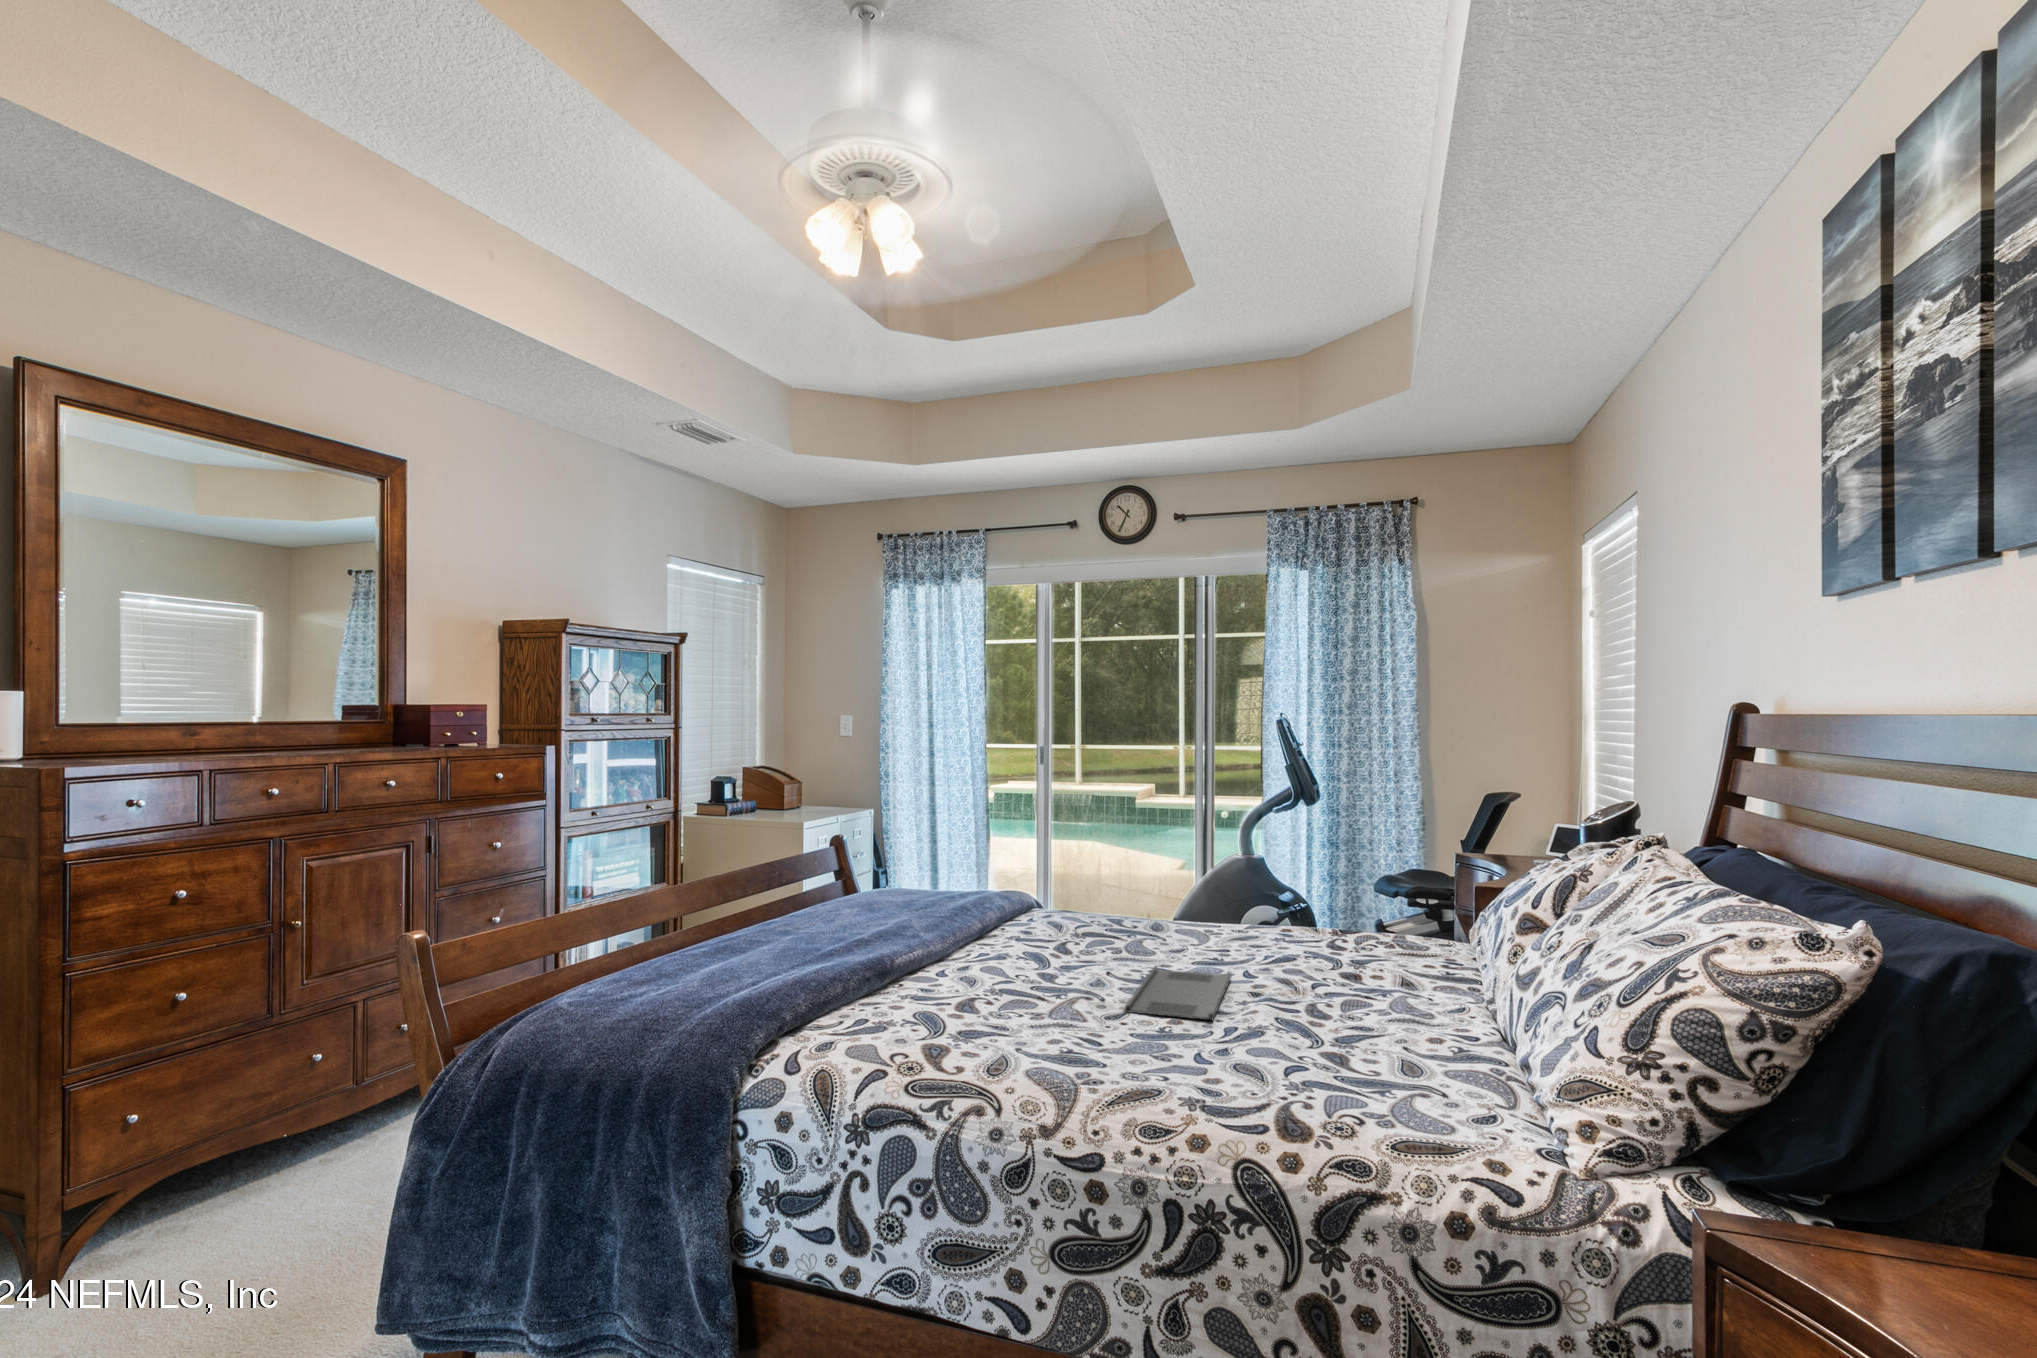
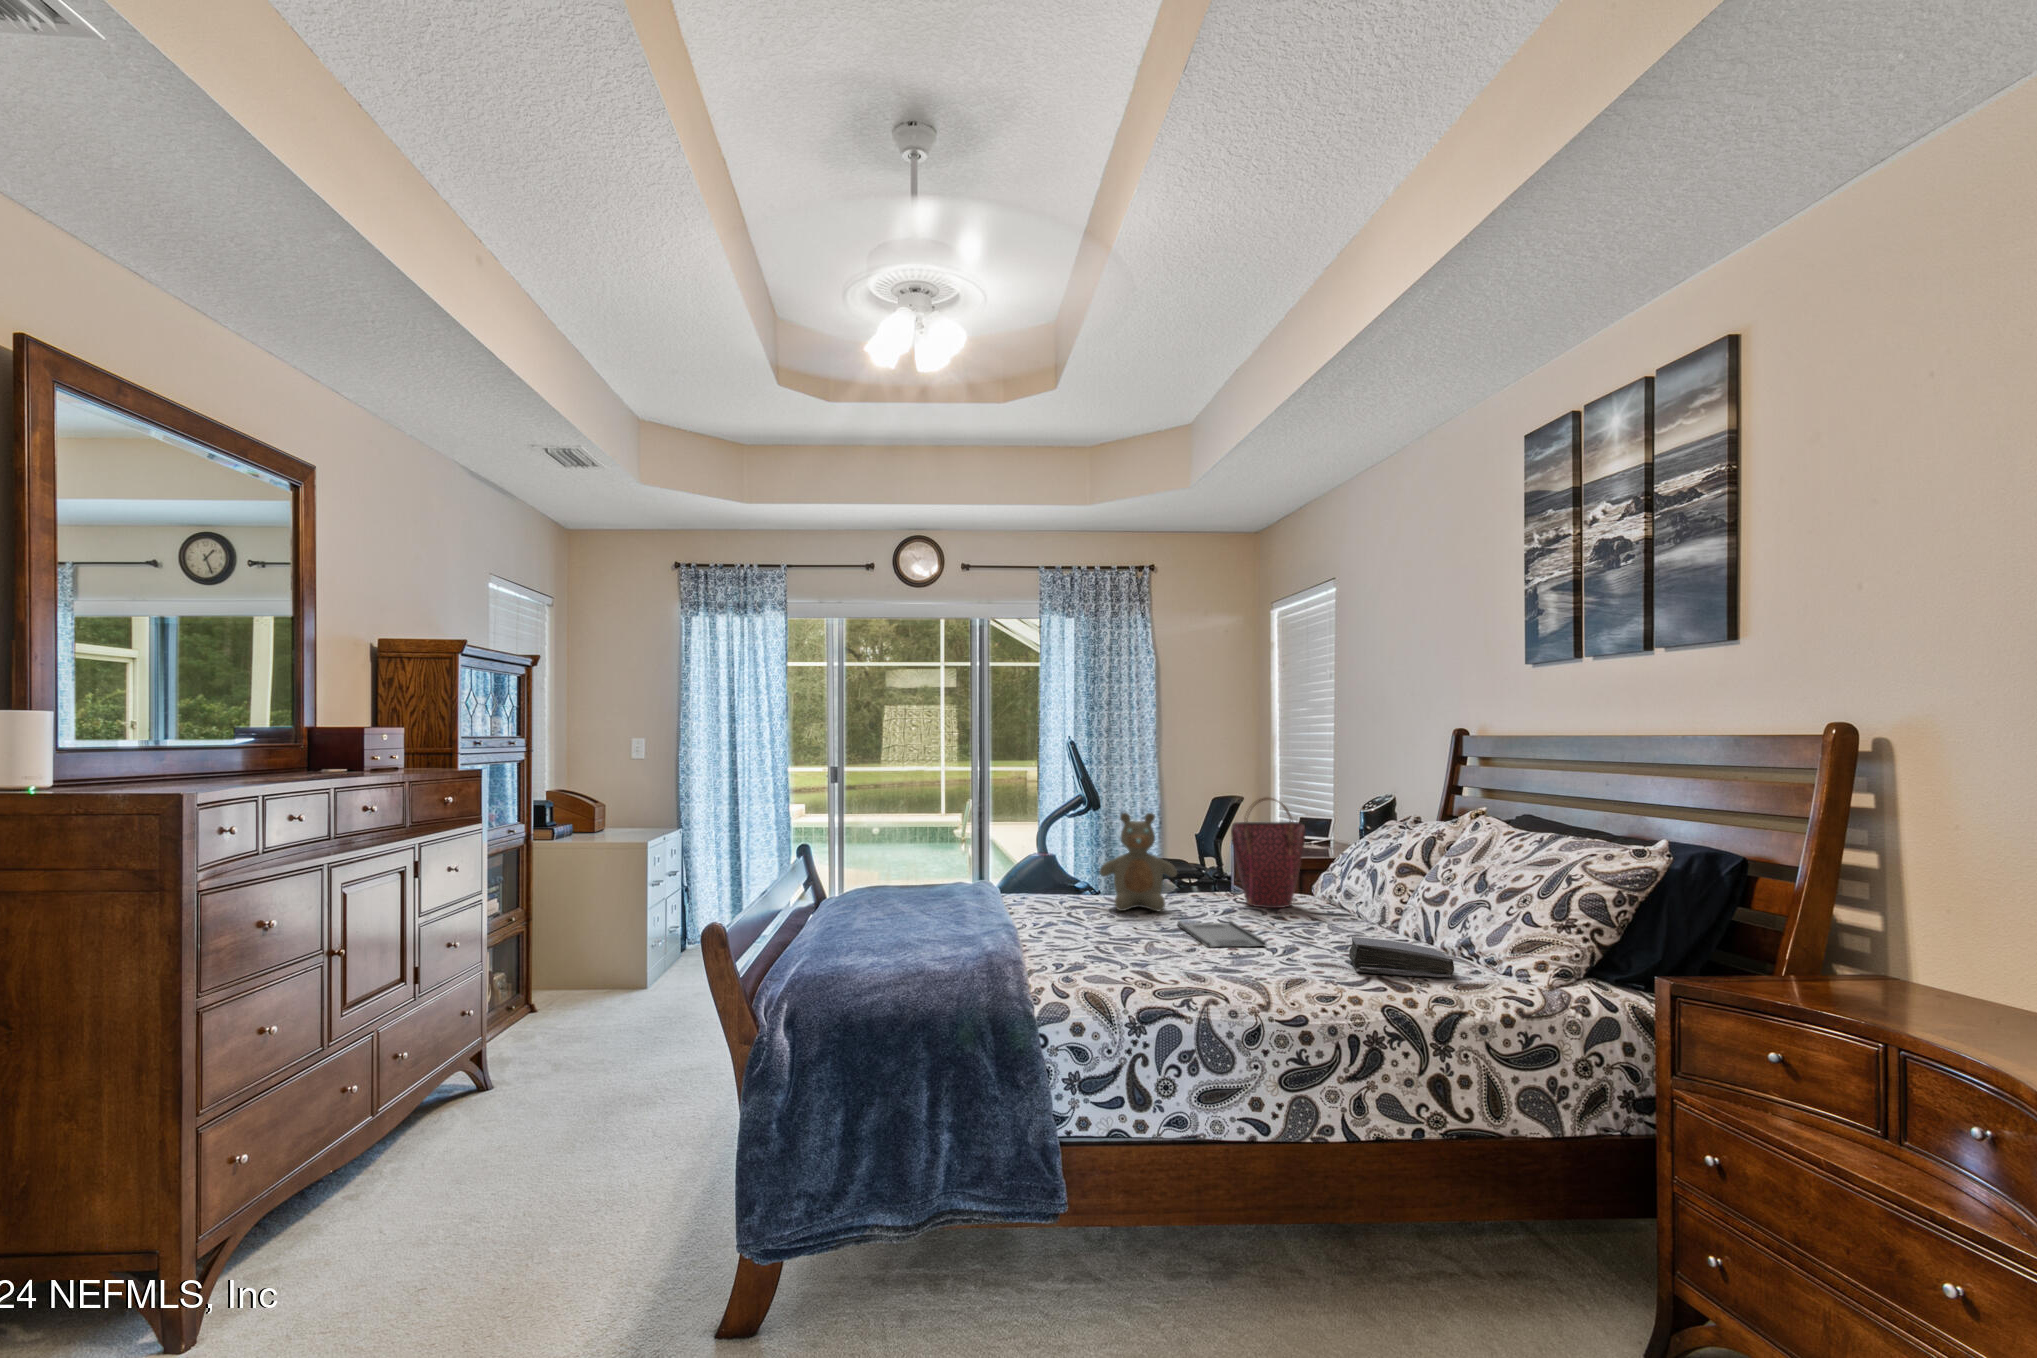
handbag: none [1307,799,1415,957] -> present [1231,797,1305,908]
teddy bear: none [1114,810,1214,947] -> present [1100,813,1177,911]
book: none [1264,1027,1444,1121] -> present [1349,937,1454,977]

